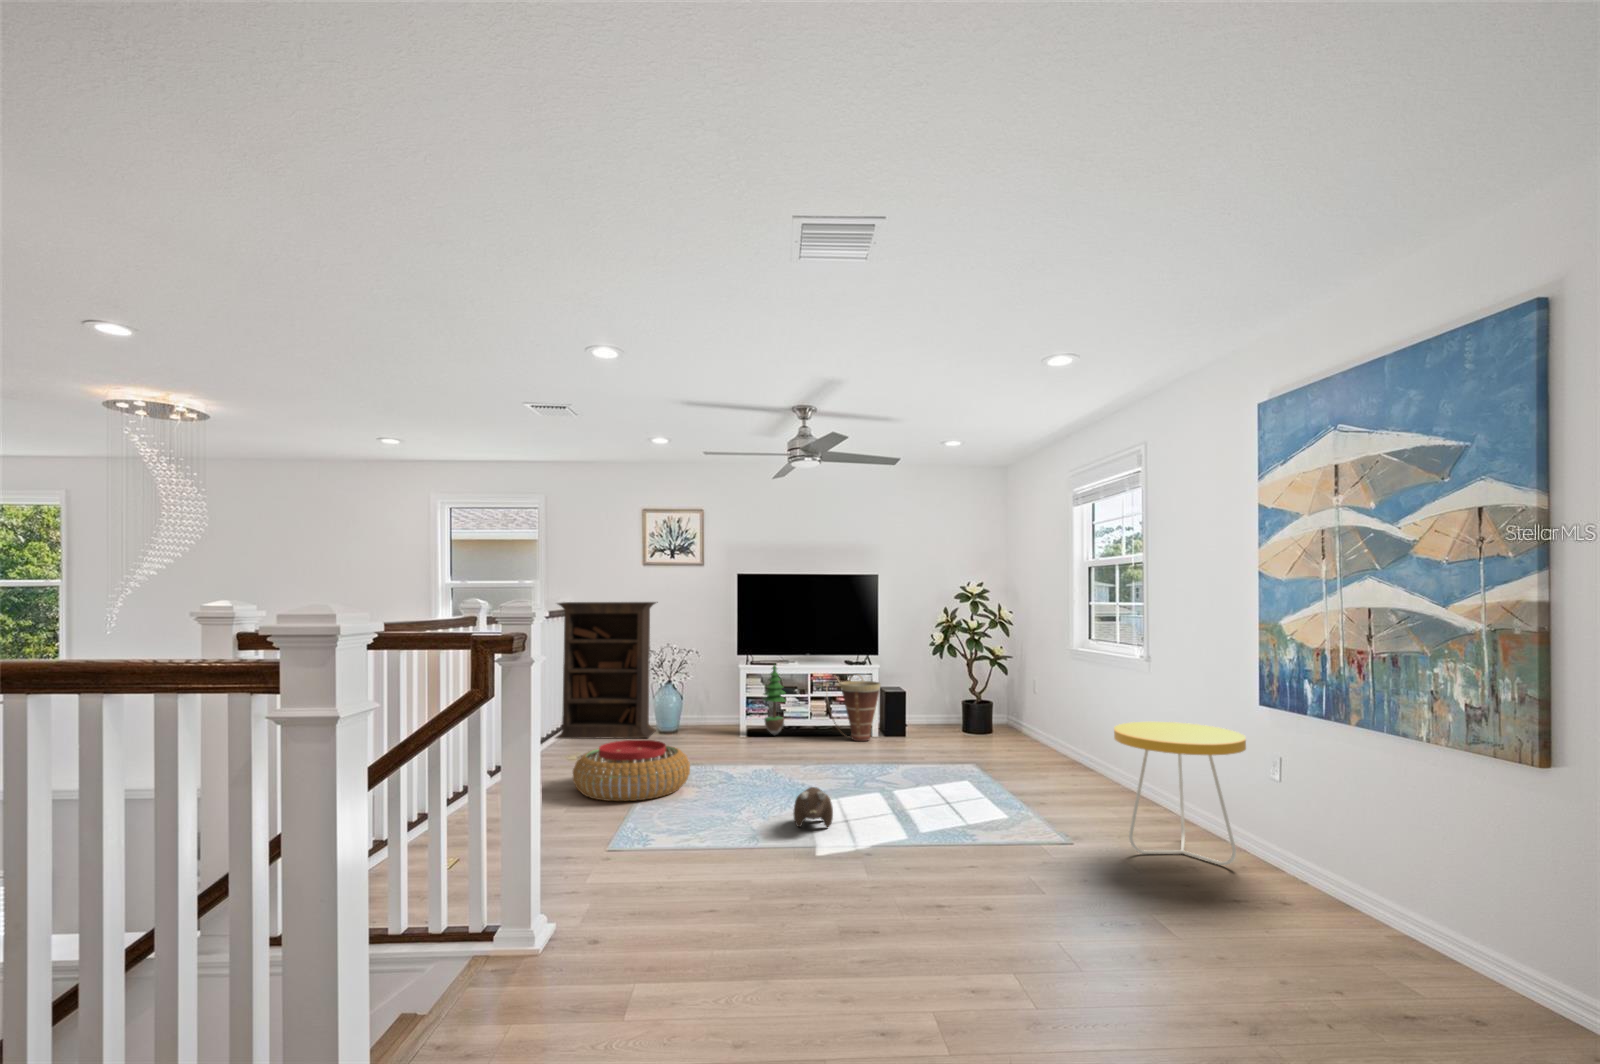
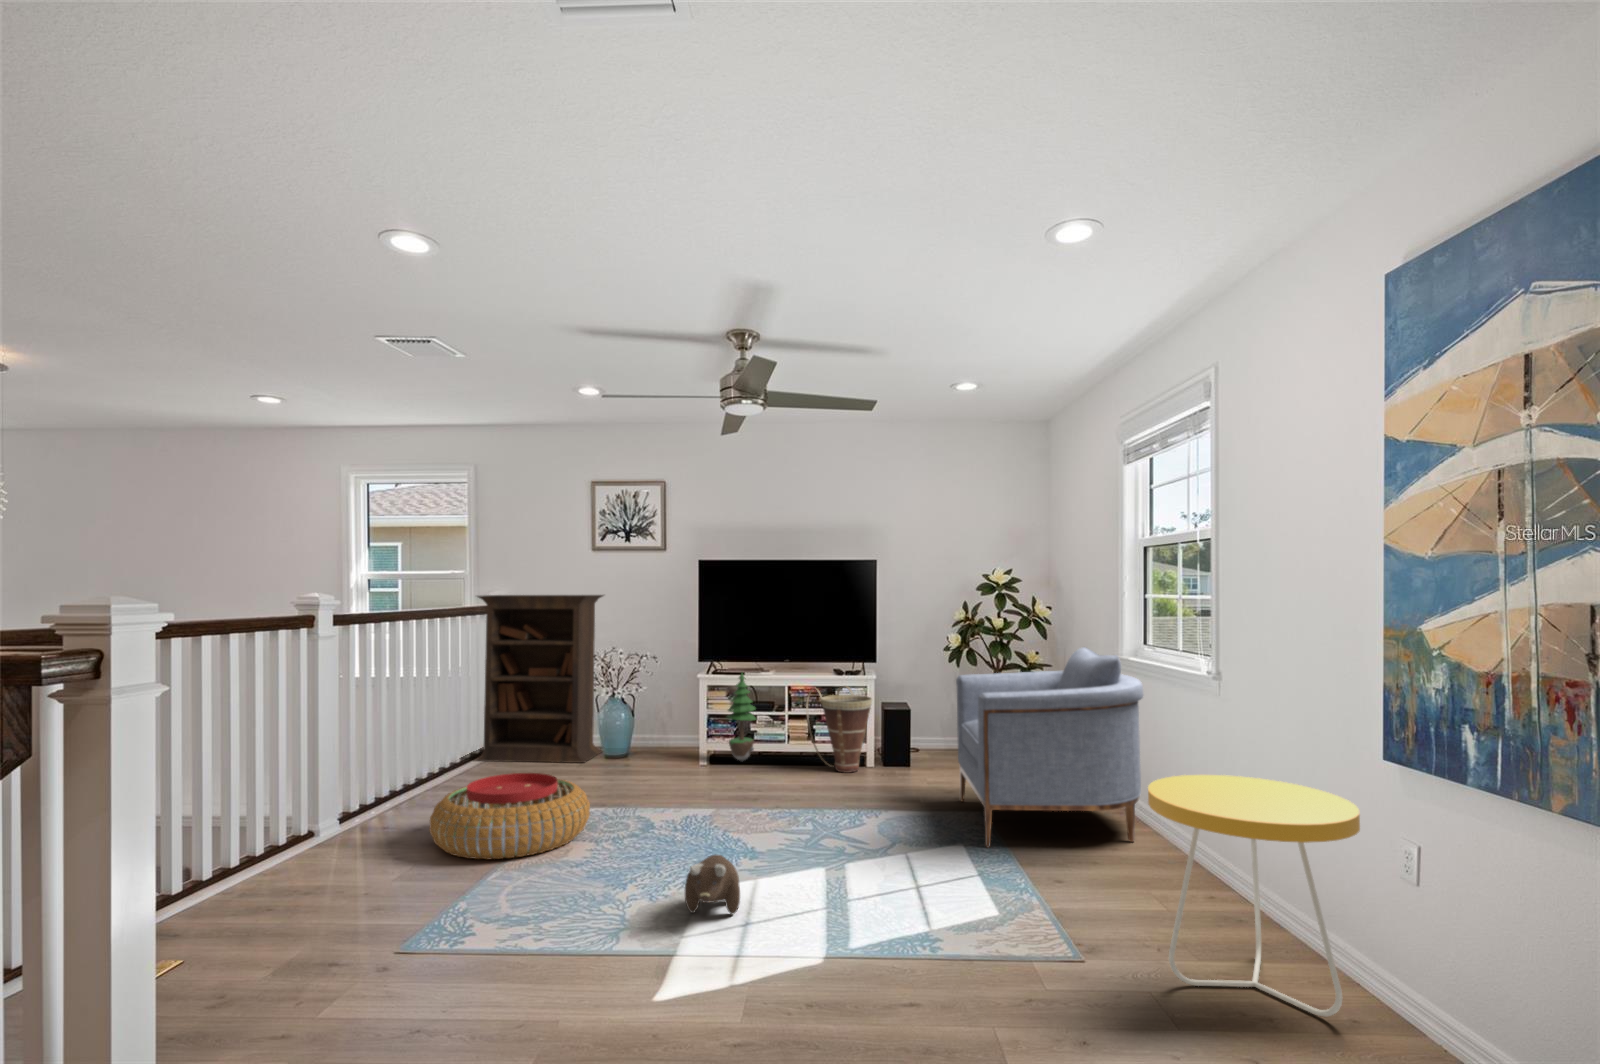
armchair: none [953,640,1095,786] -> present [956,647,1143,848]

